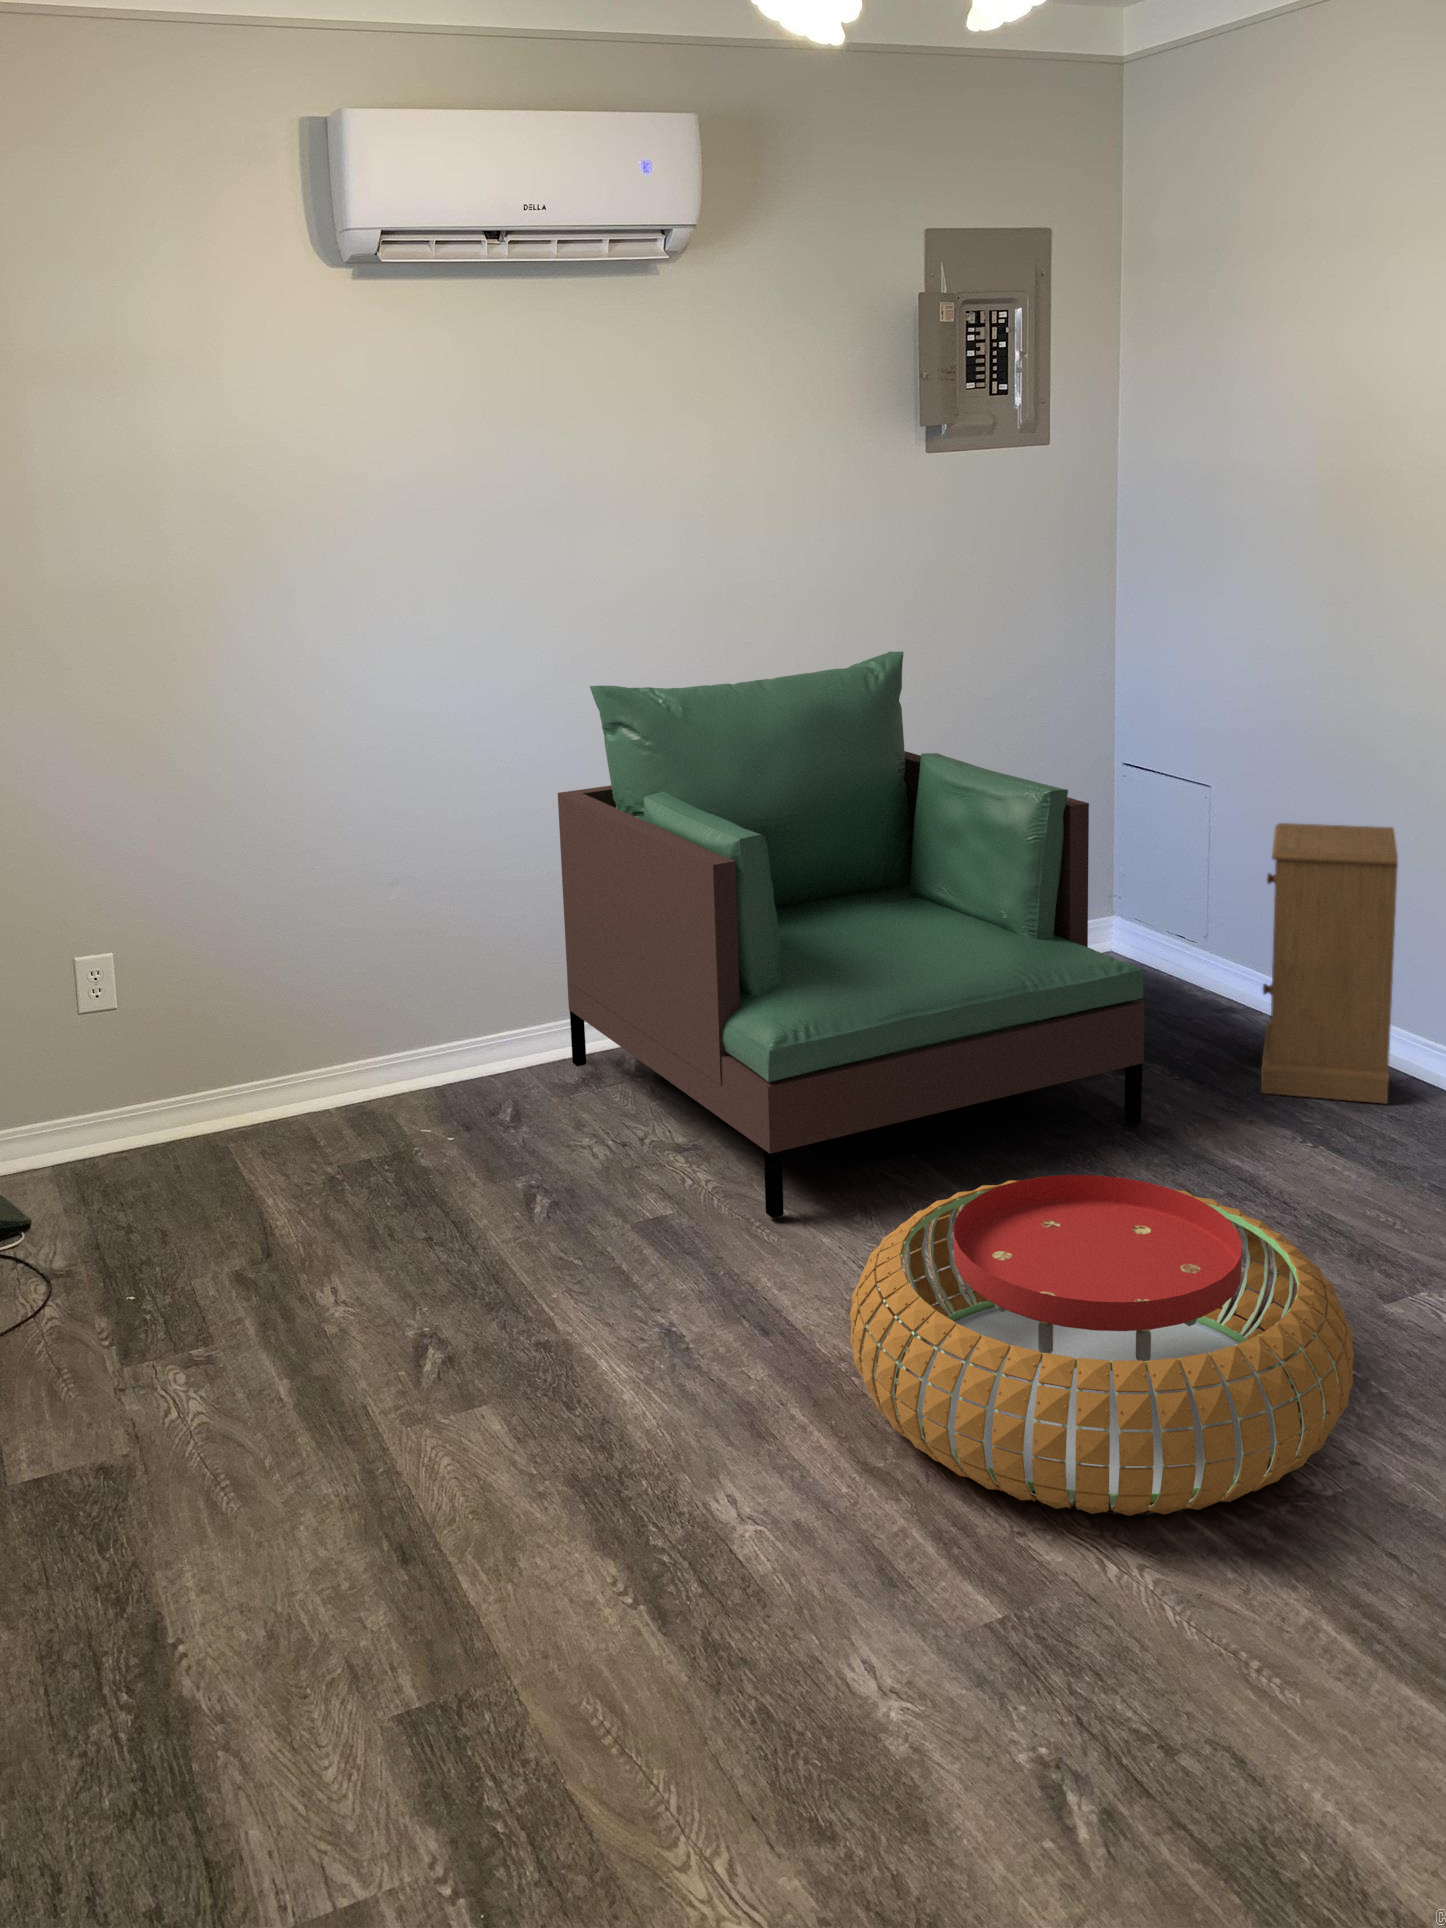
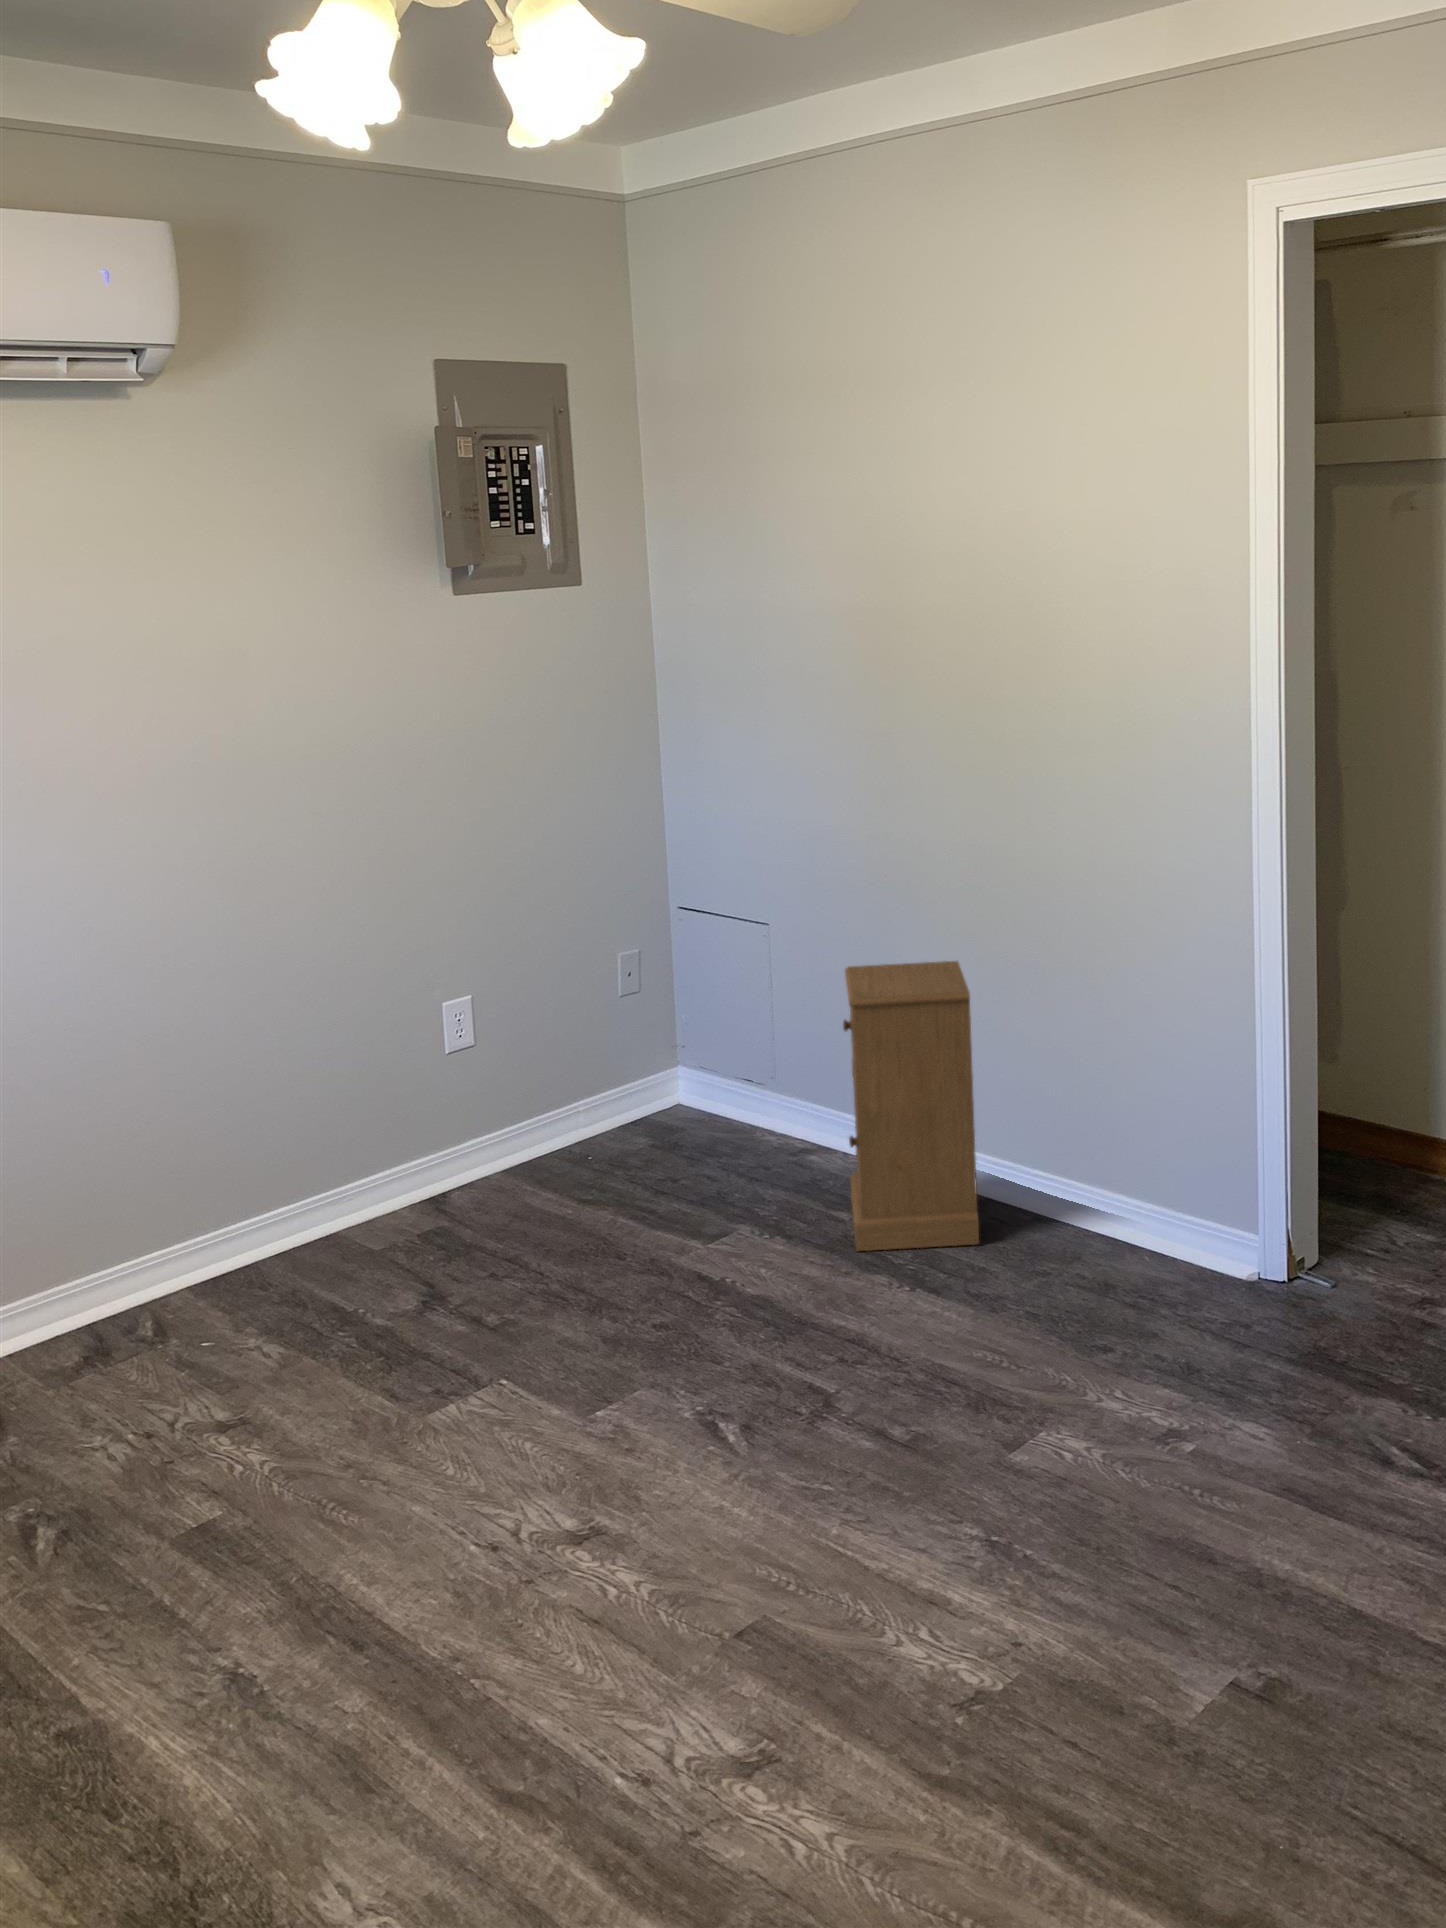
armchair: present [558,652,1145,1218] -> none [38,814,743,1490]
pouf: present [850,1175,1354,1516] -> none [465,1381,1011,1787]

